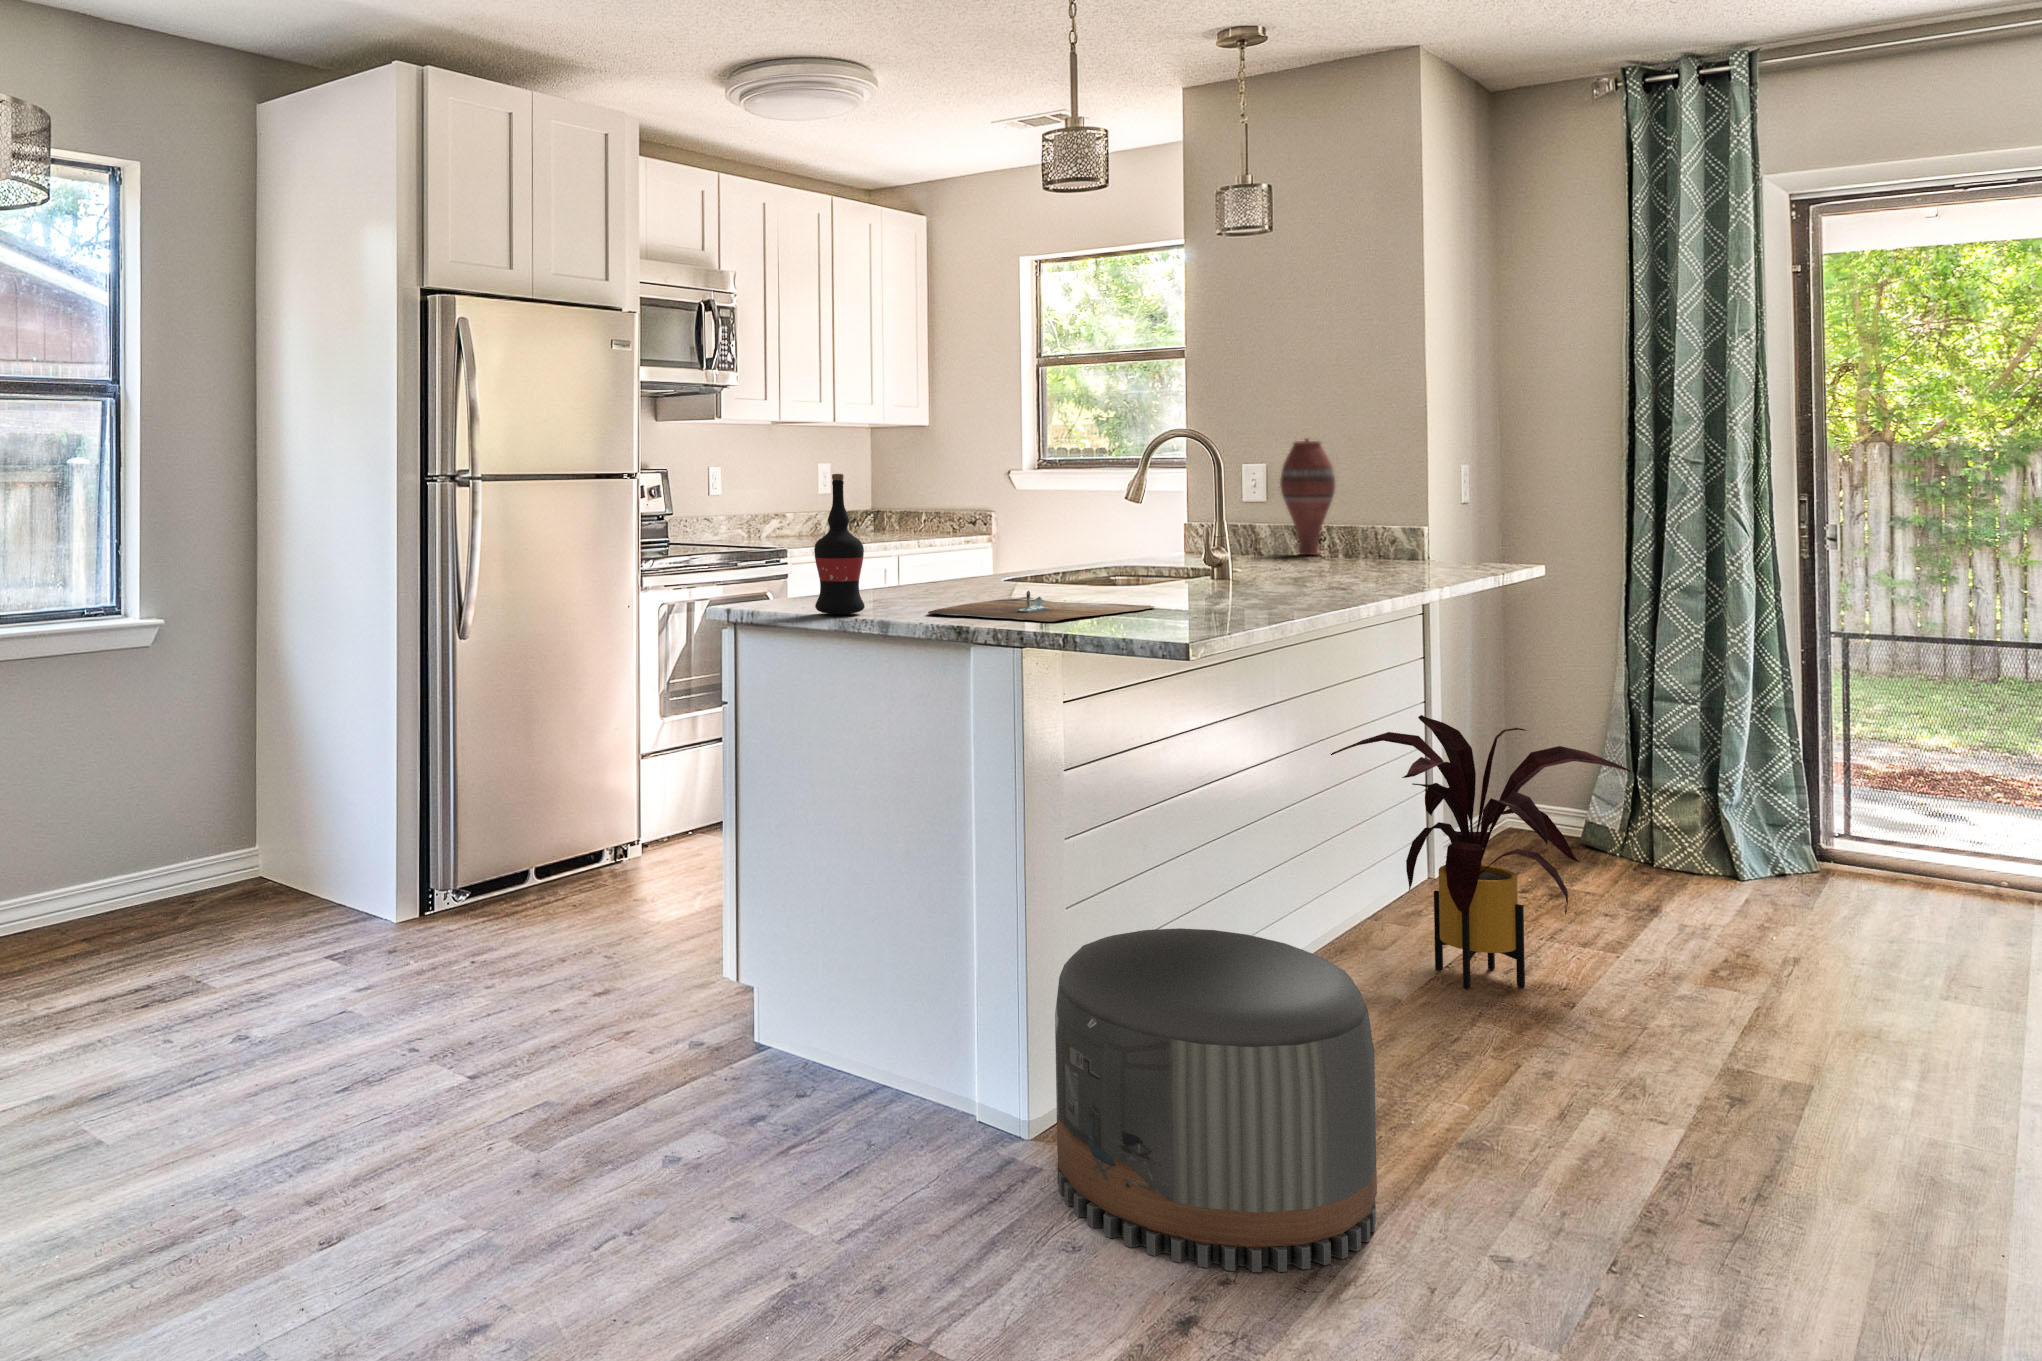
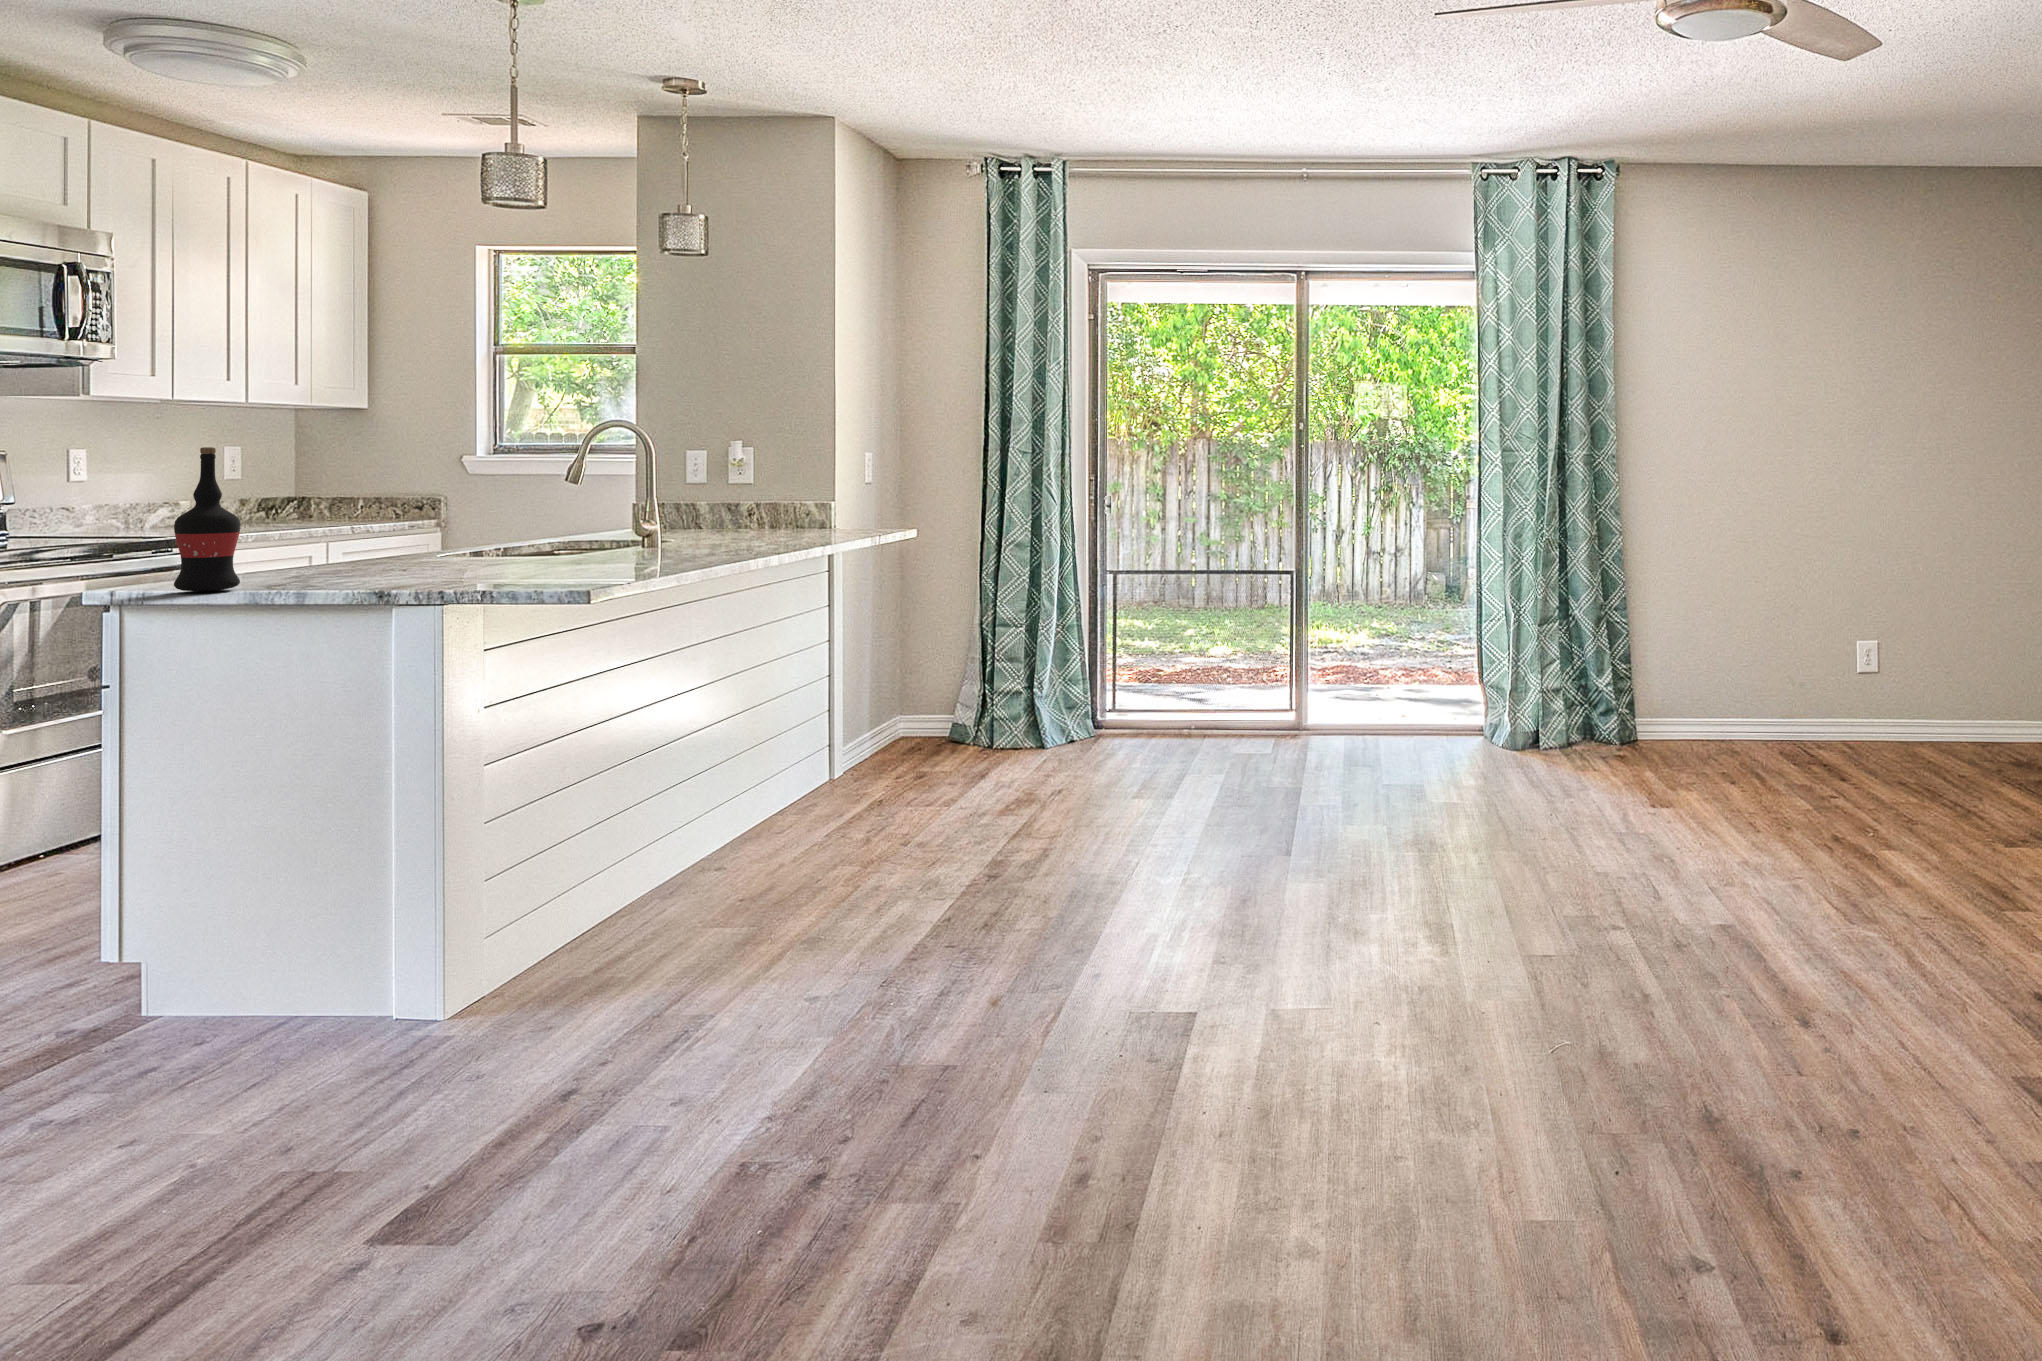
vase: present [1280,438,1335,555] -> none [719,430,765,527]
cutting board: present [928,591,1154,621] -> none [319,559,573,585]
house plant: present [1331,715,1631,989] -> none [739,649,963,855]
pouf: present [1055,928,1377,1272] -> none [435,837,732,1125]

